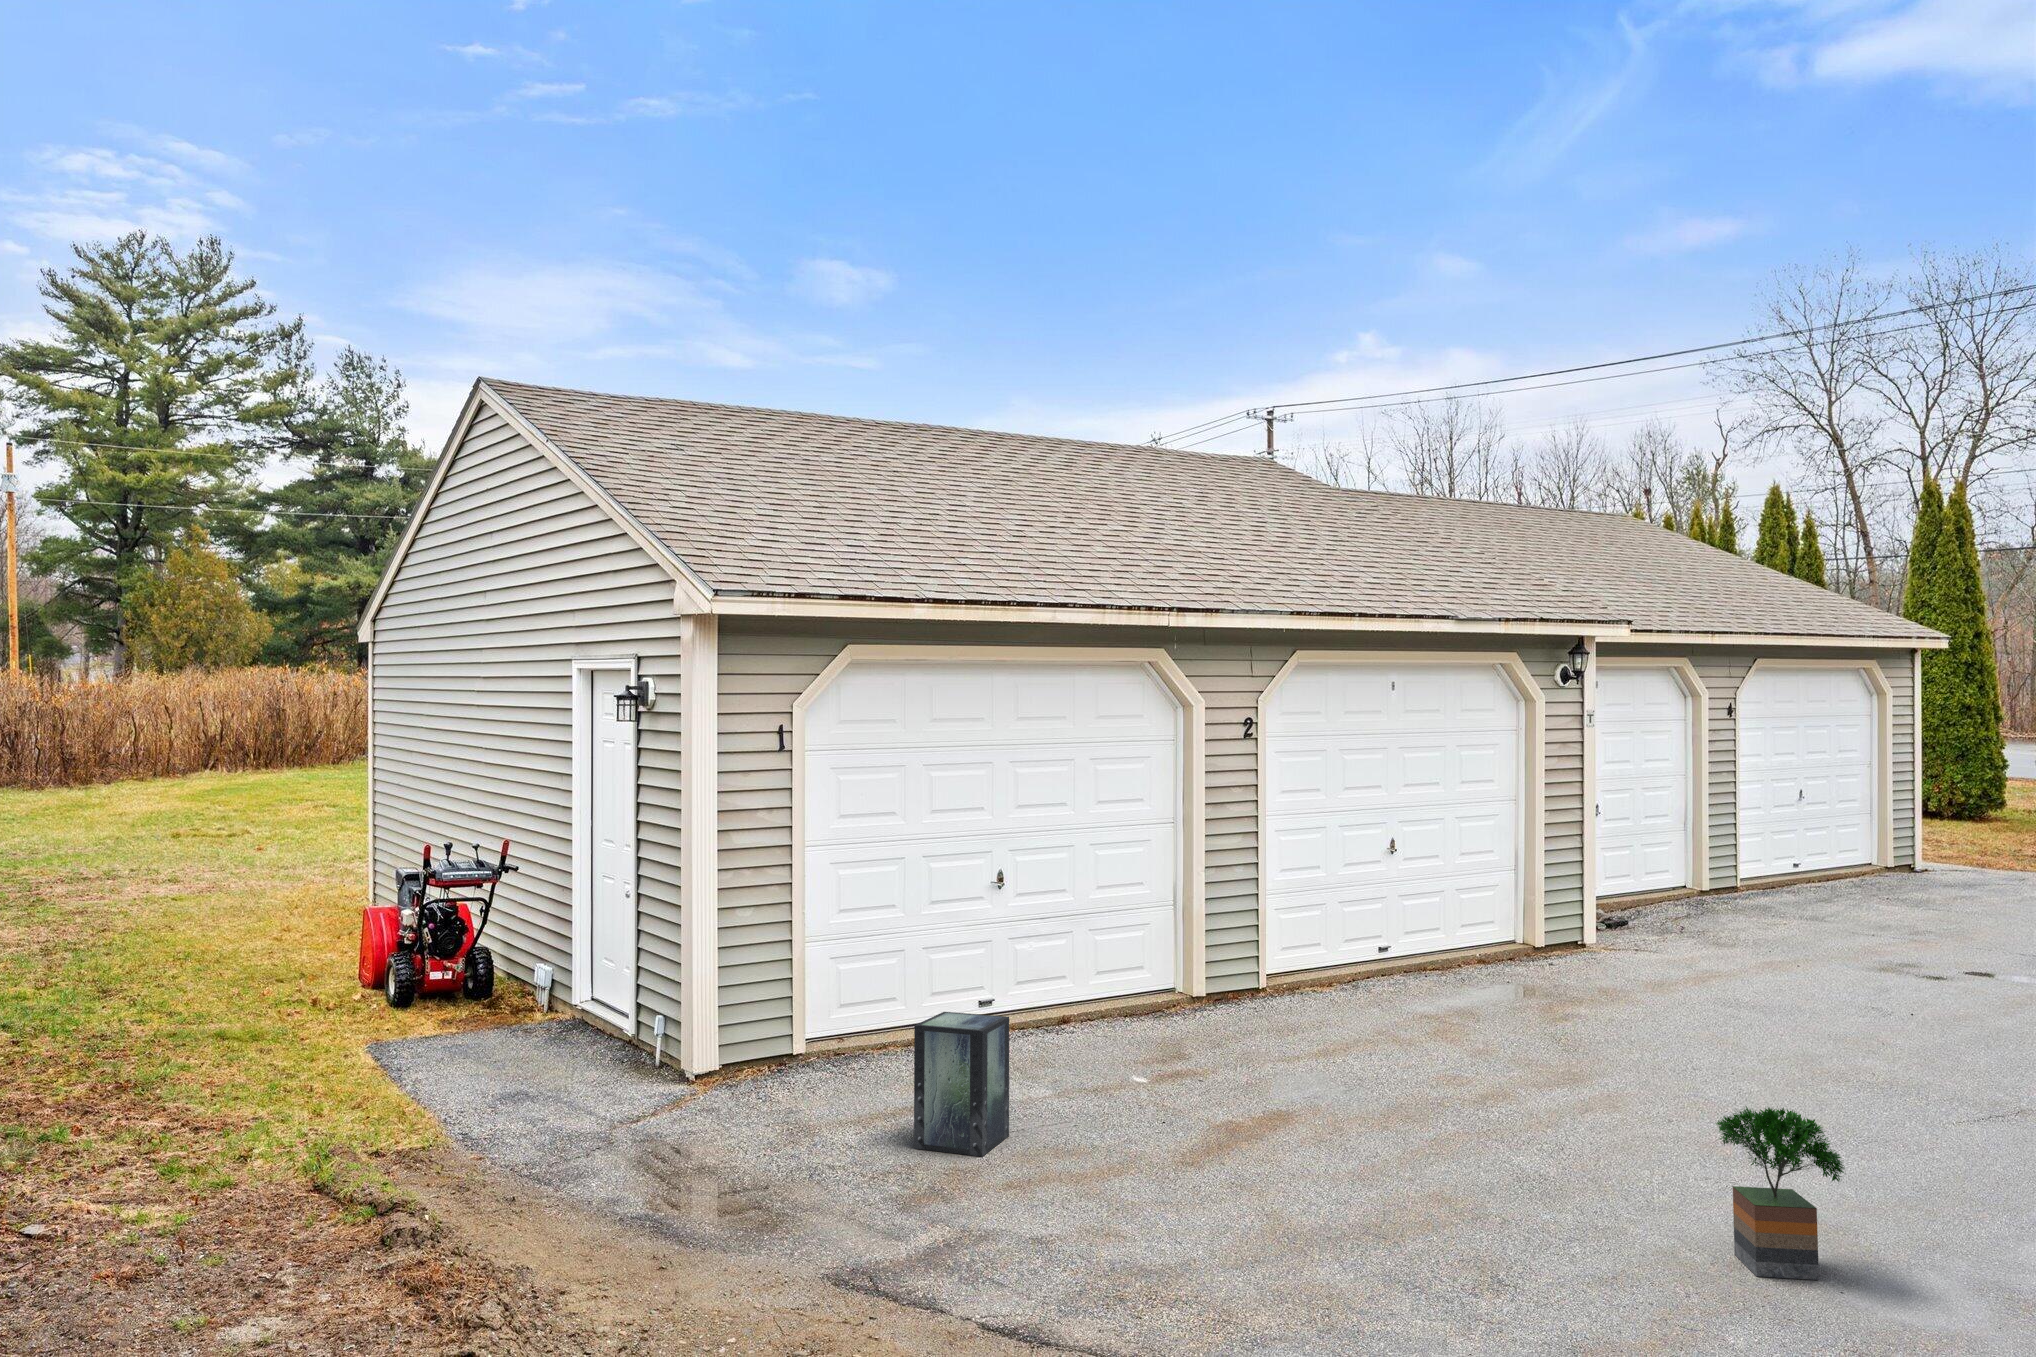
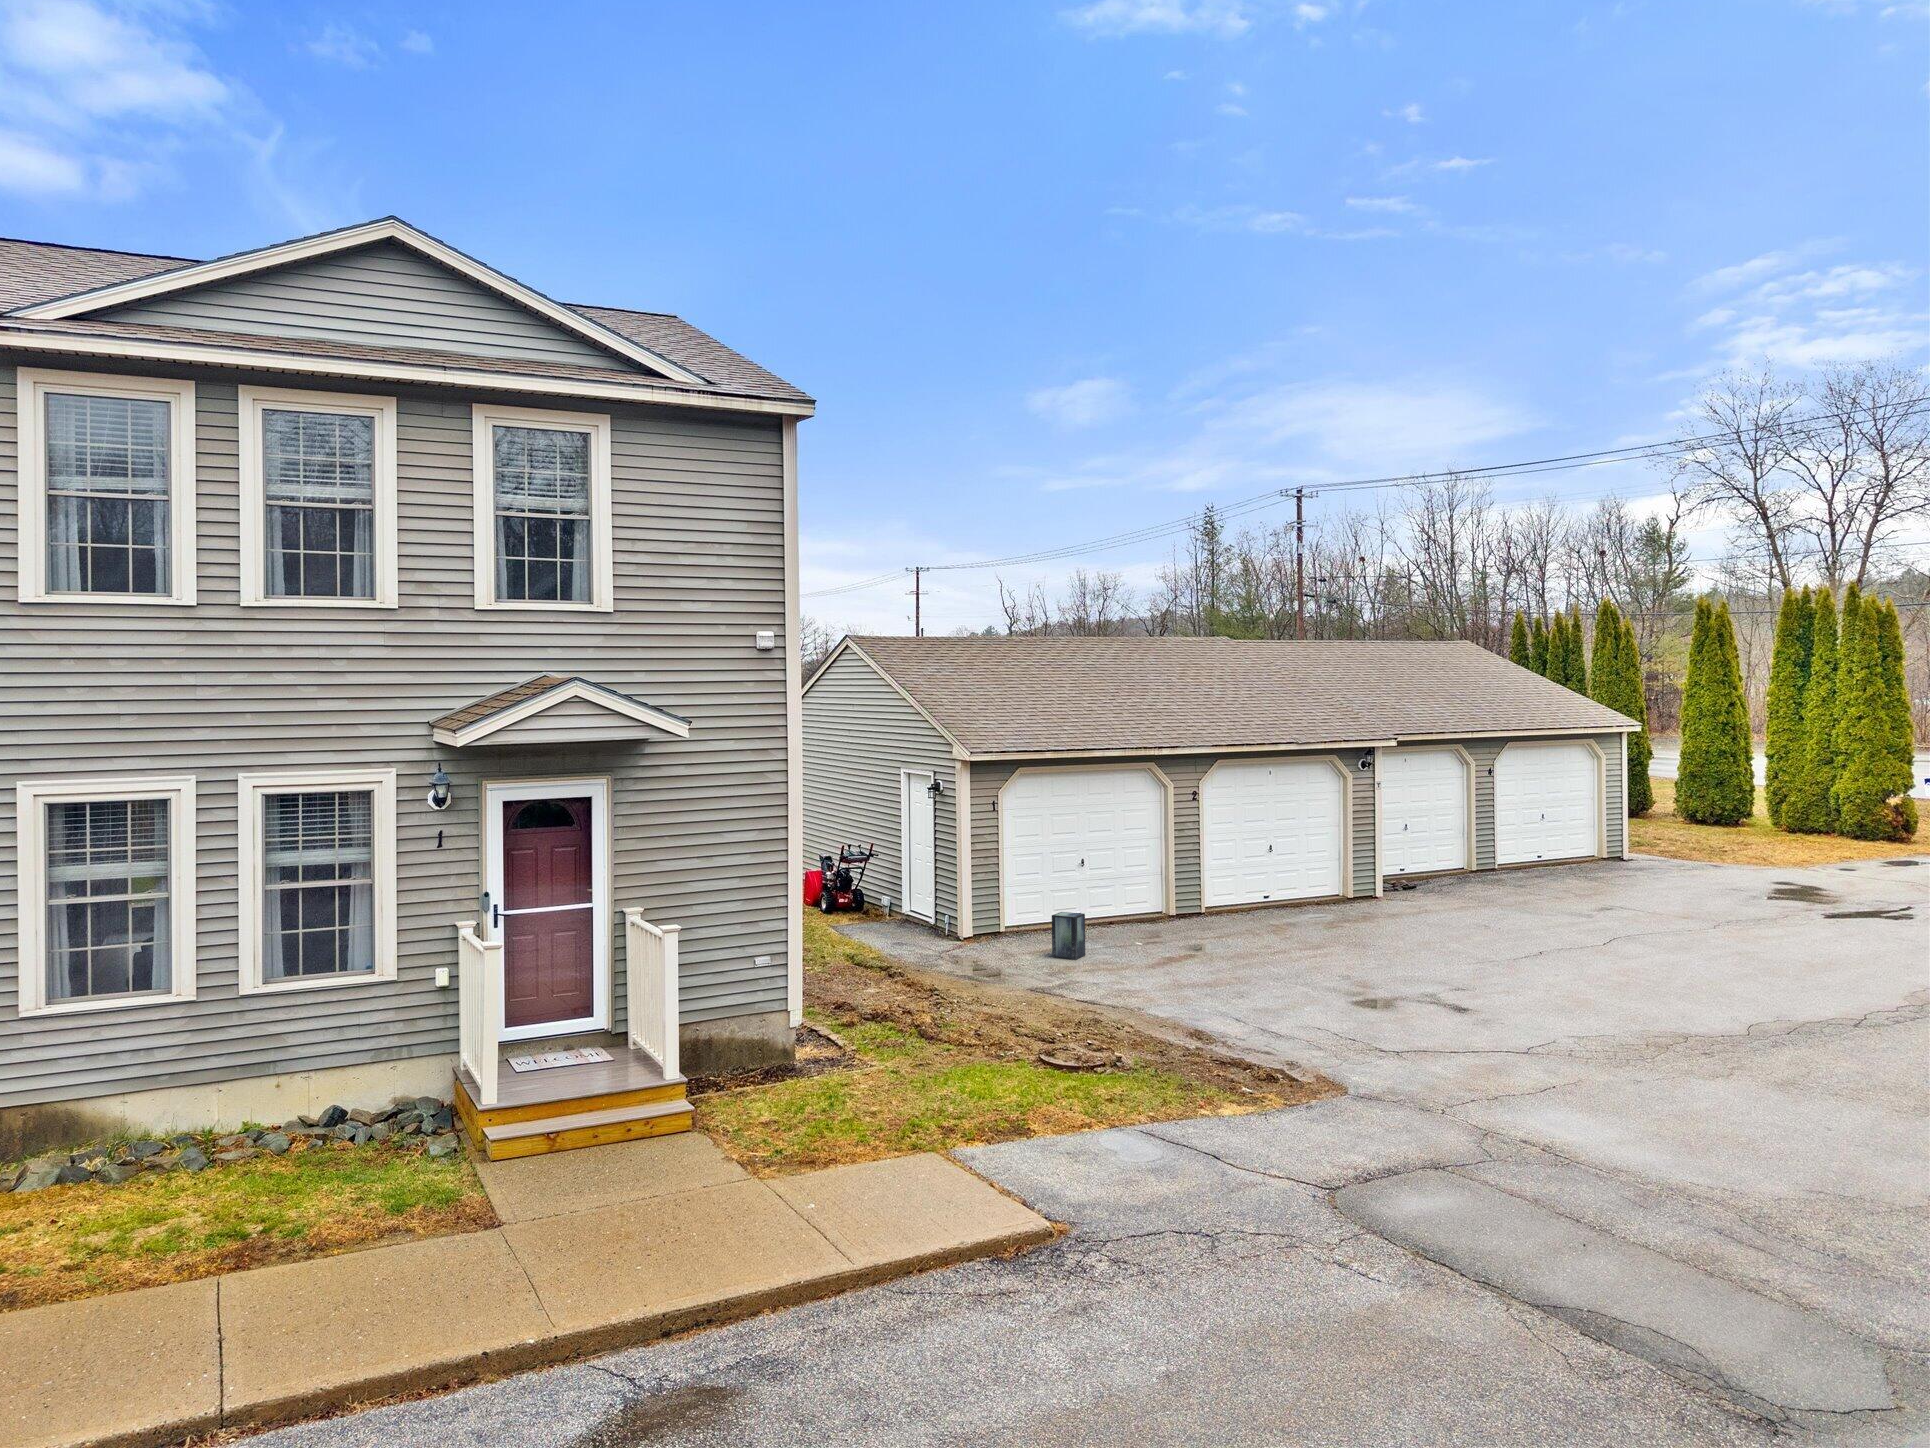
potted tree: present [1716,1106,1844,1280] -> none [1304,940,1340,991]

